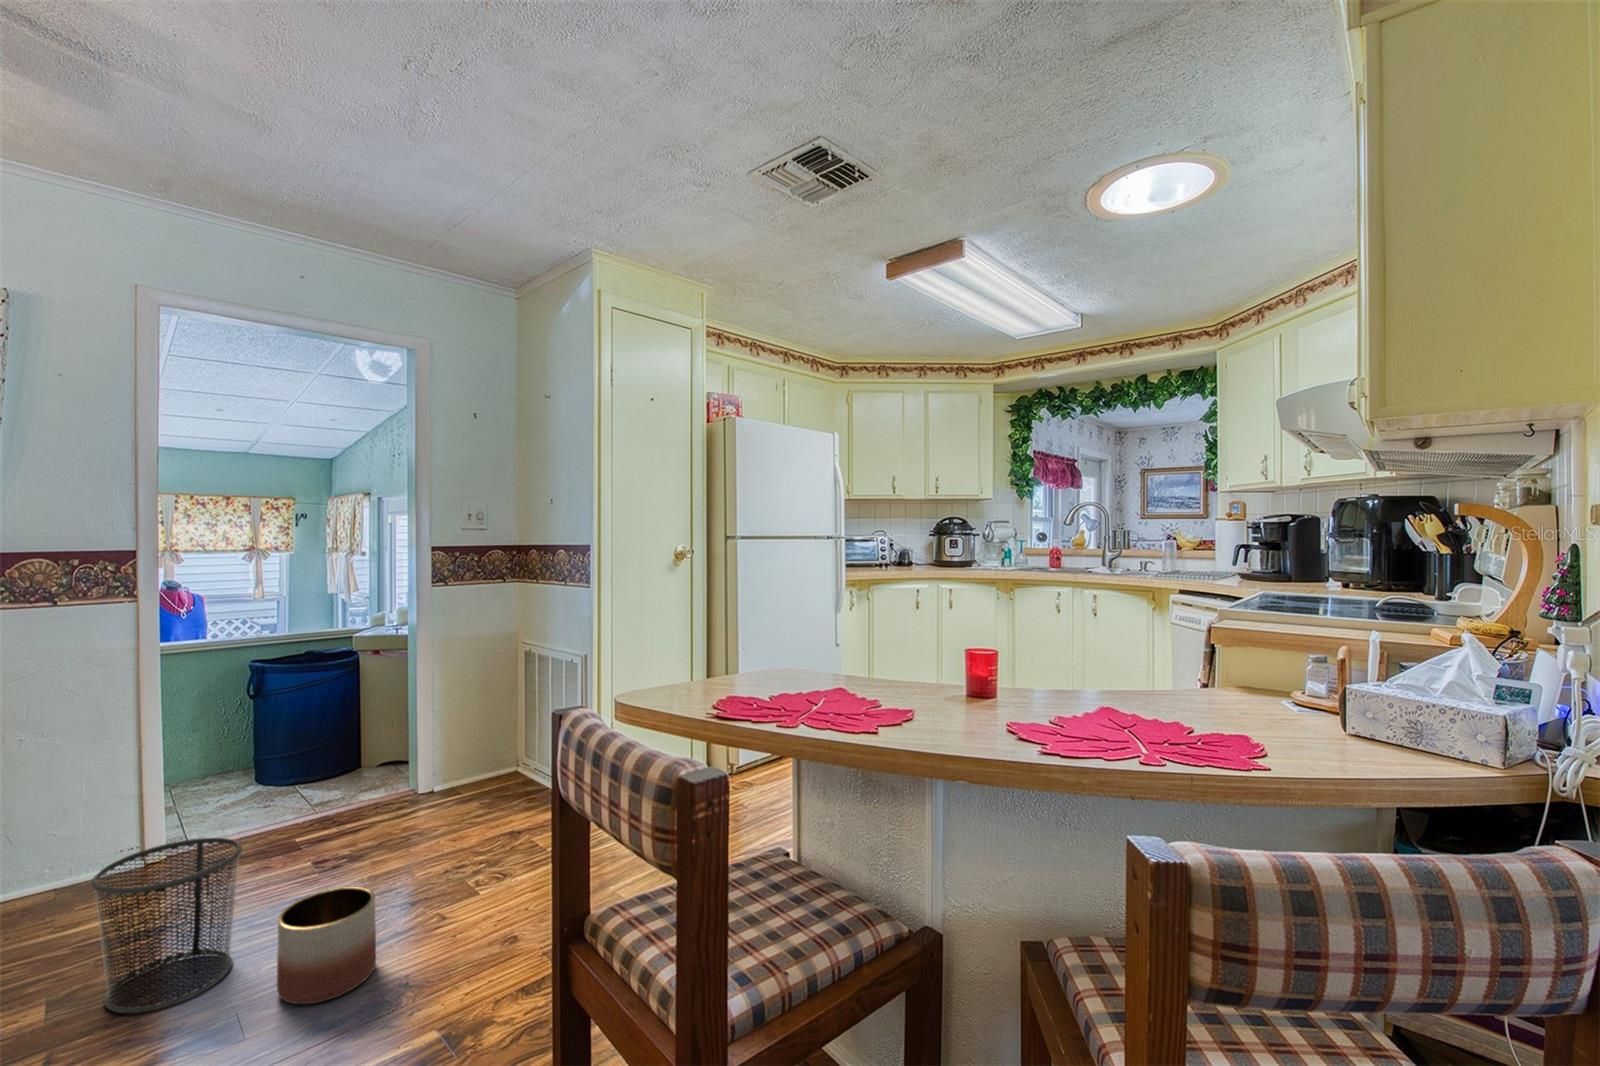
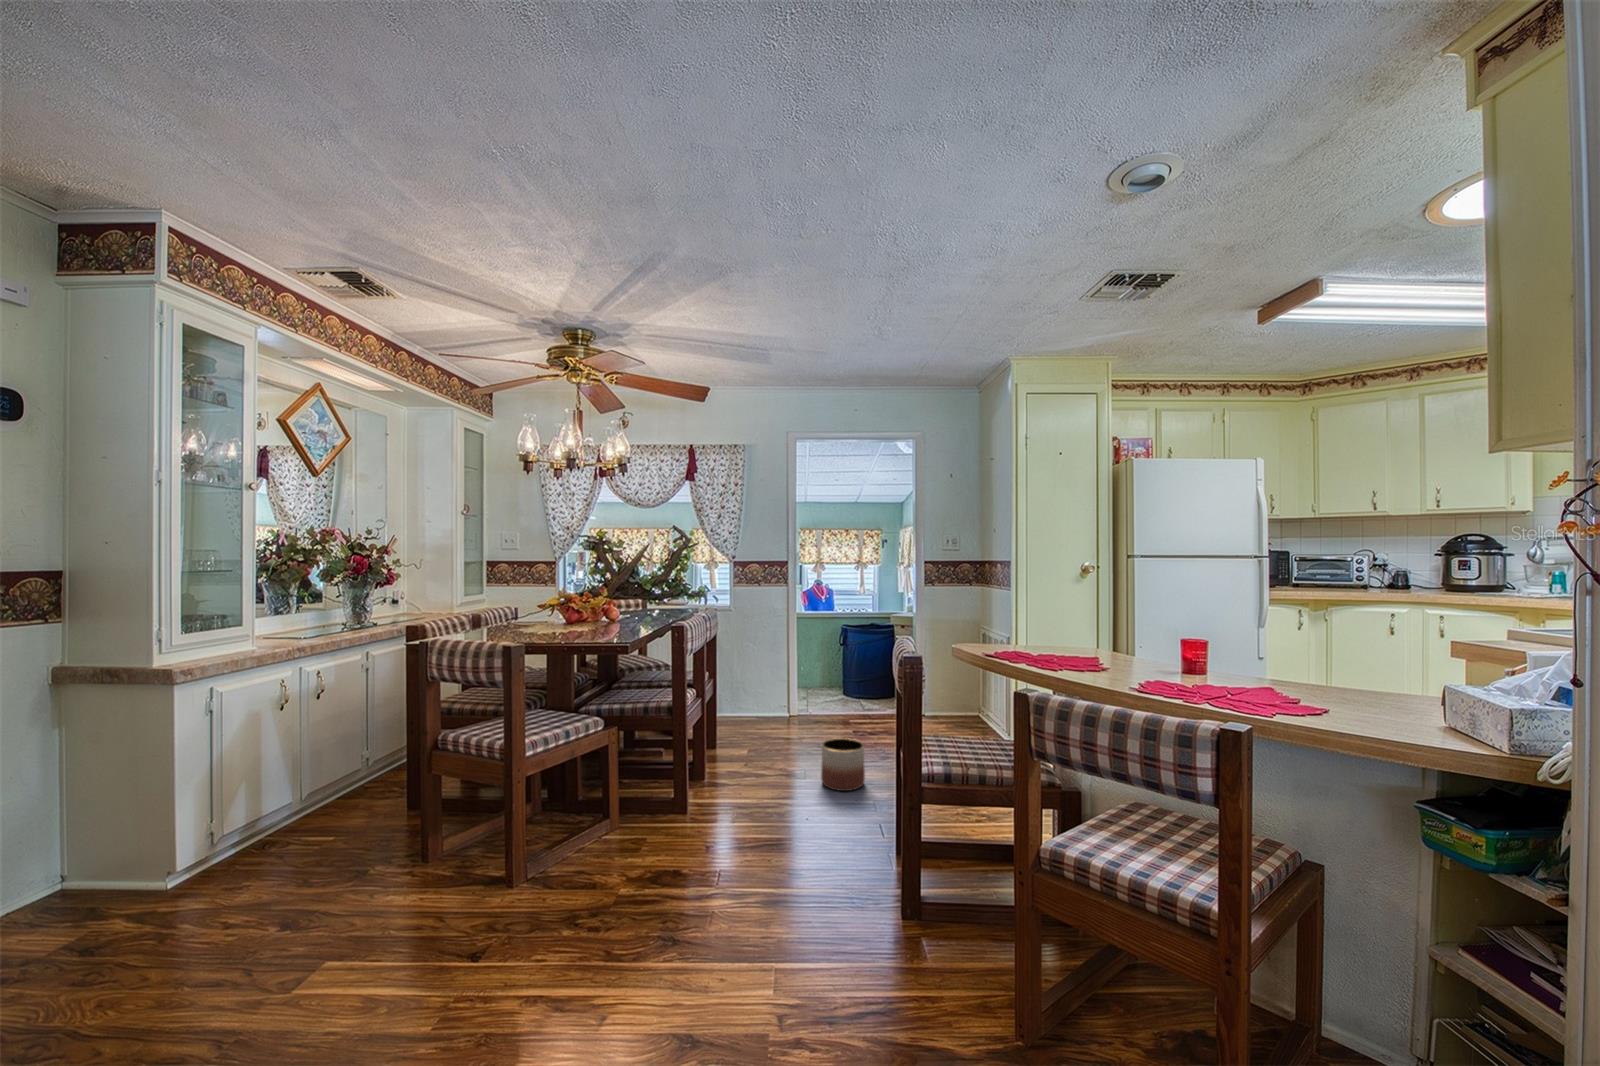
waste bin: present [91,837,242,1013] -> none [760,699,814,772]

